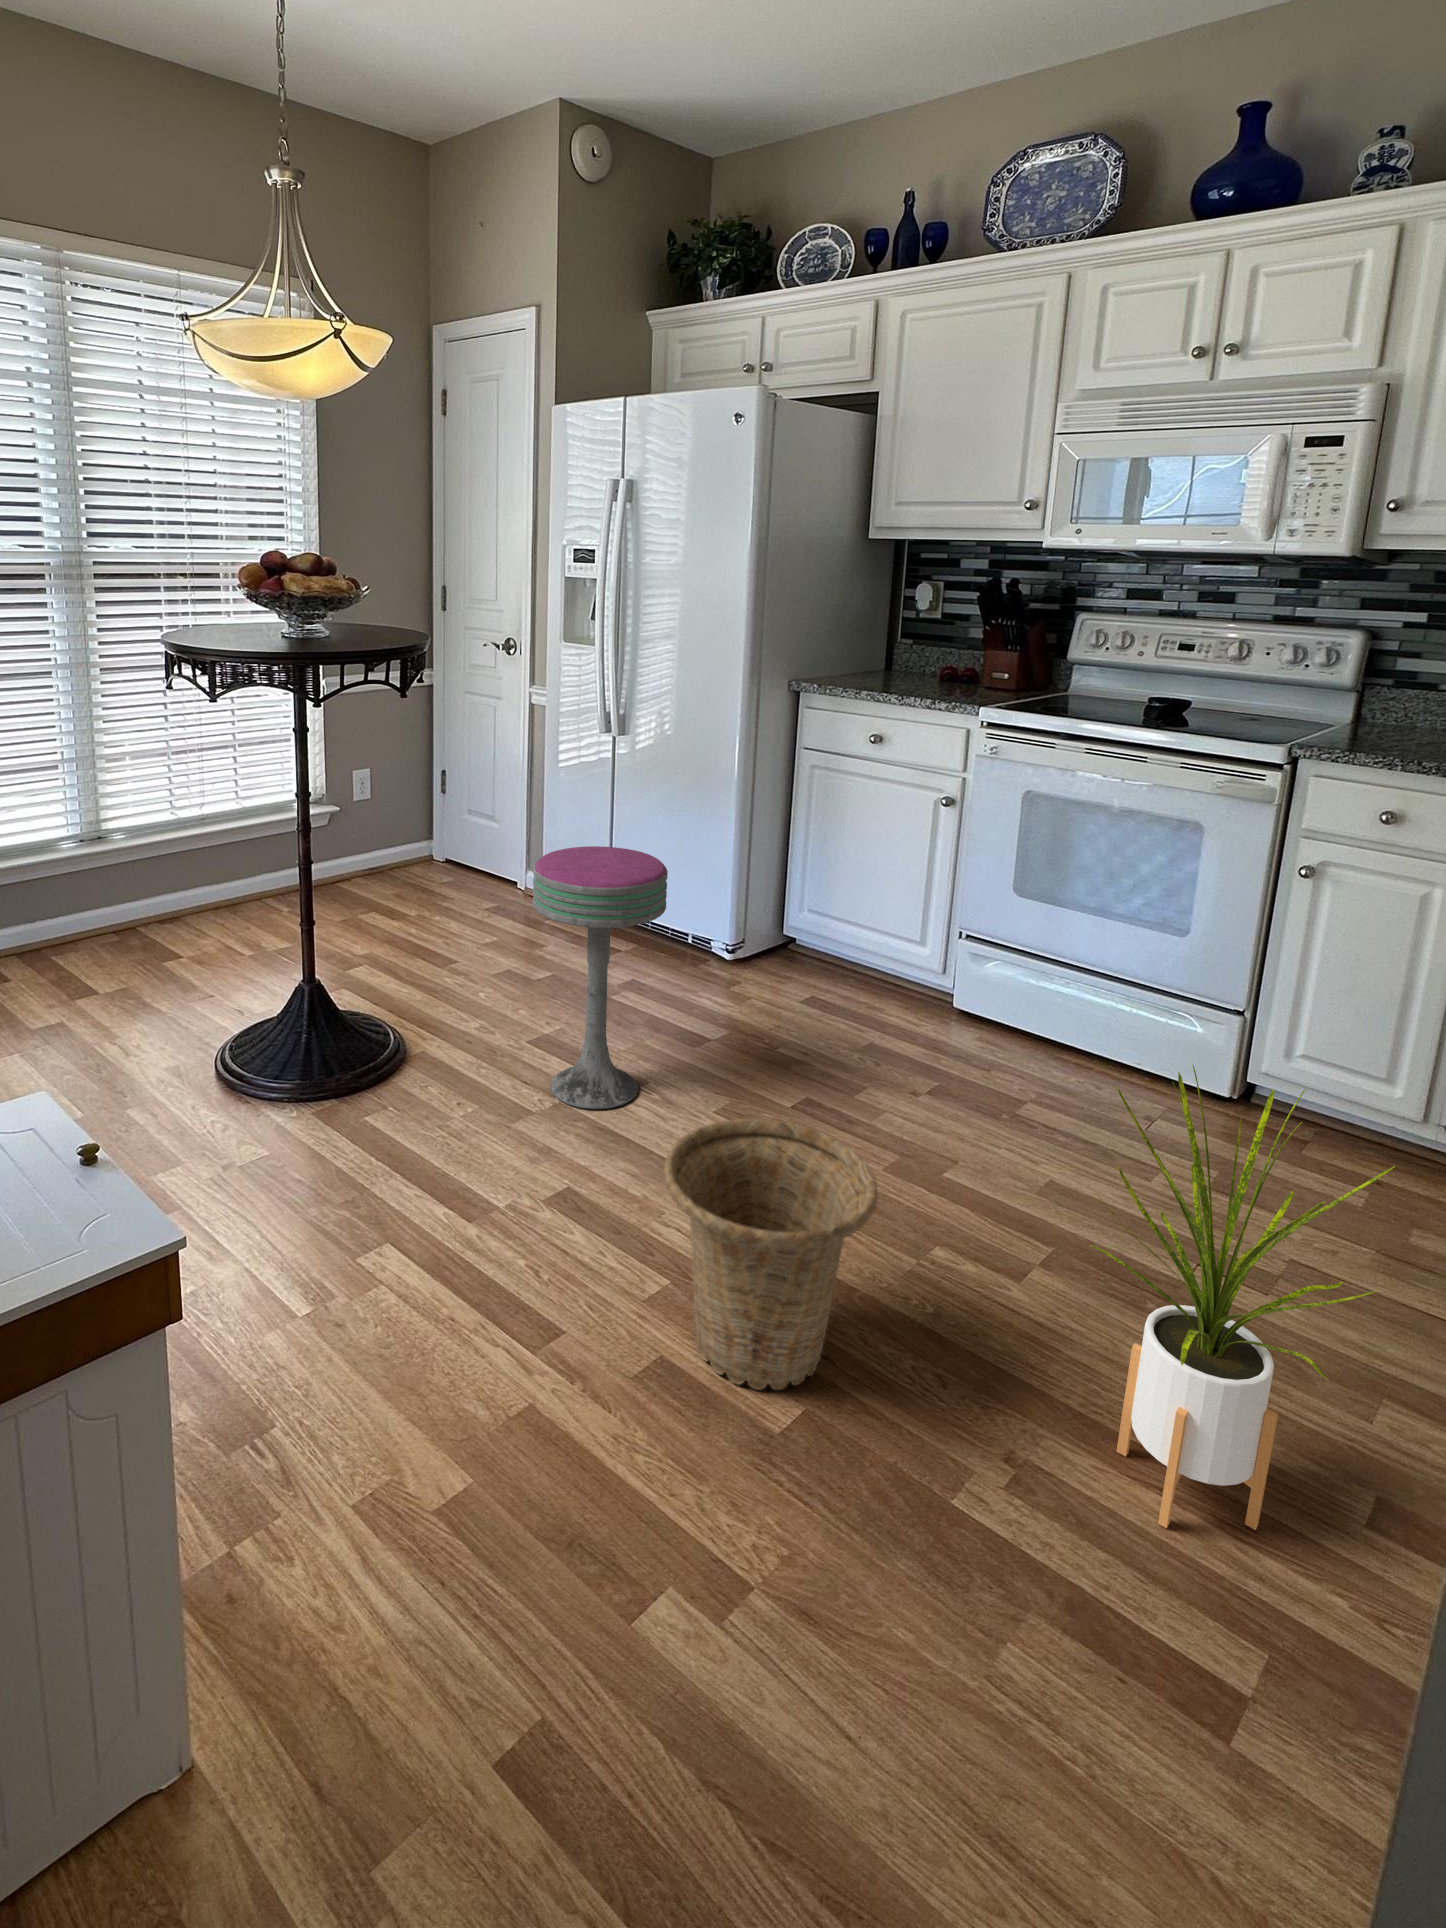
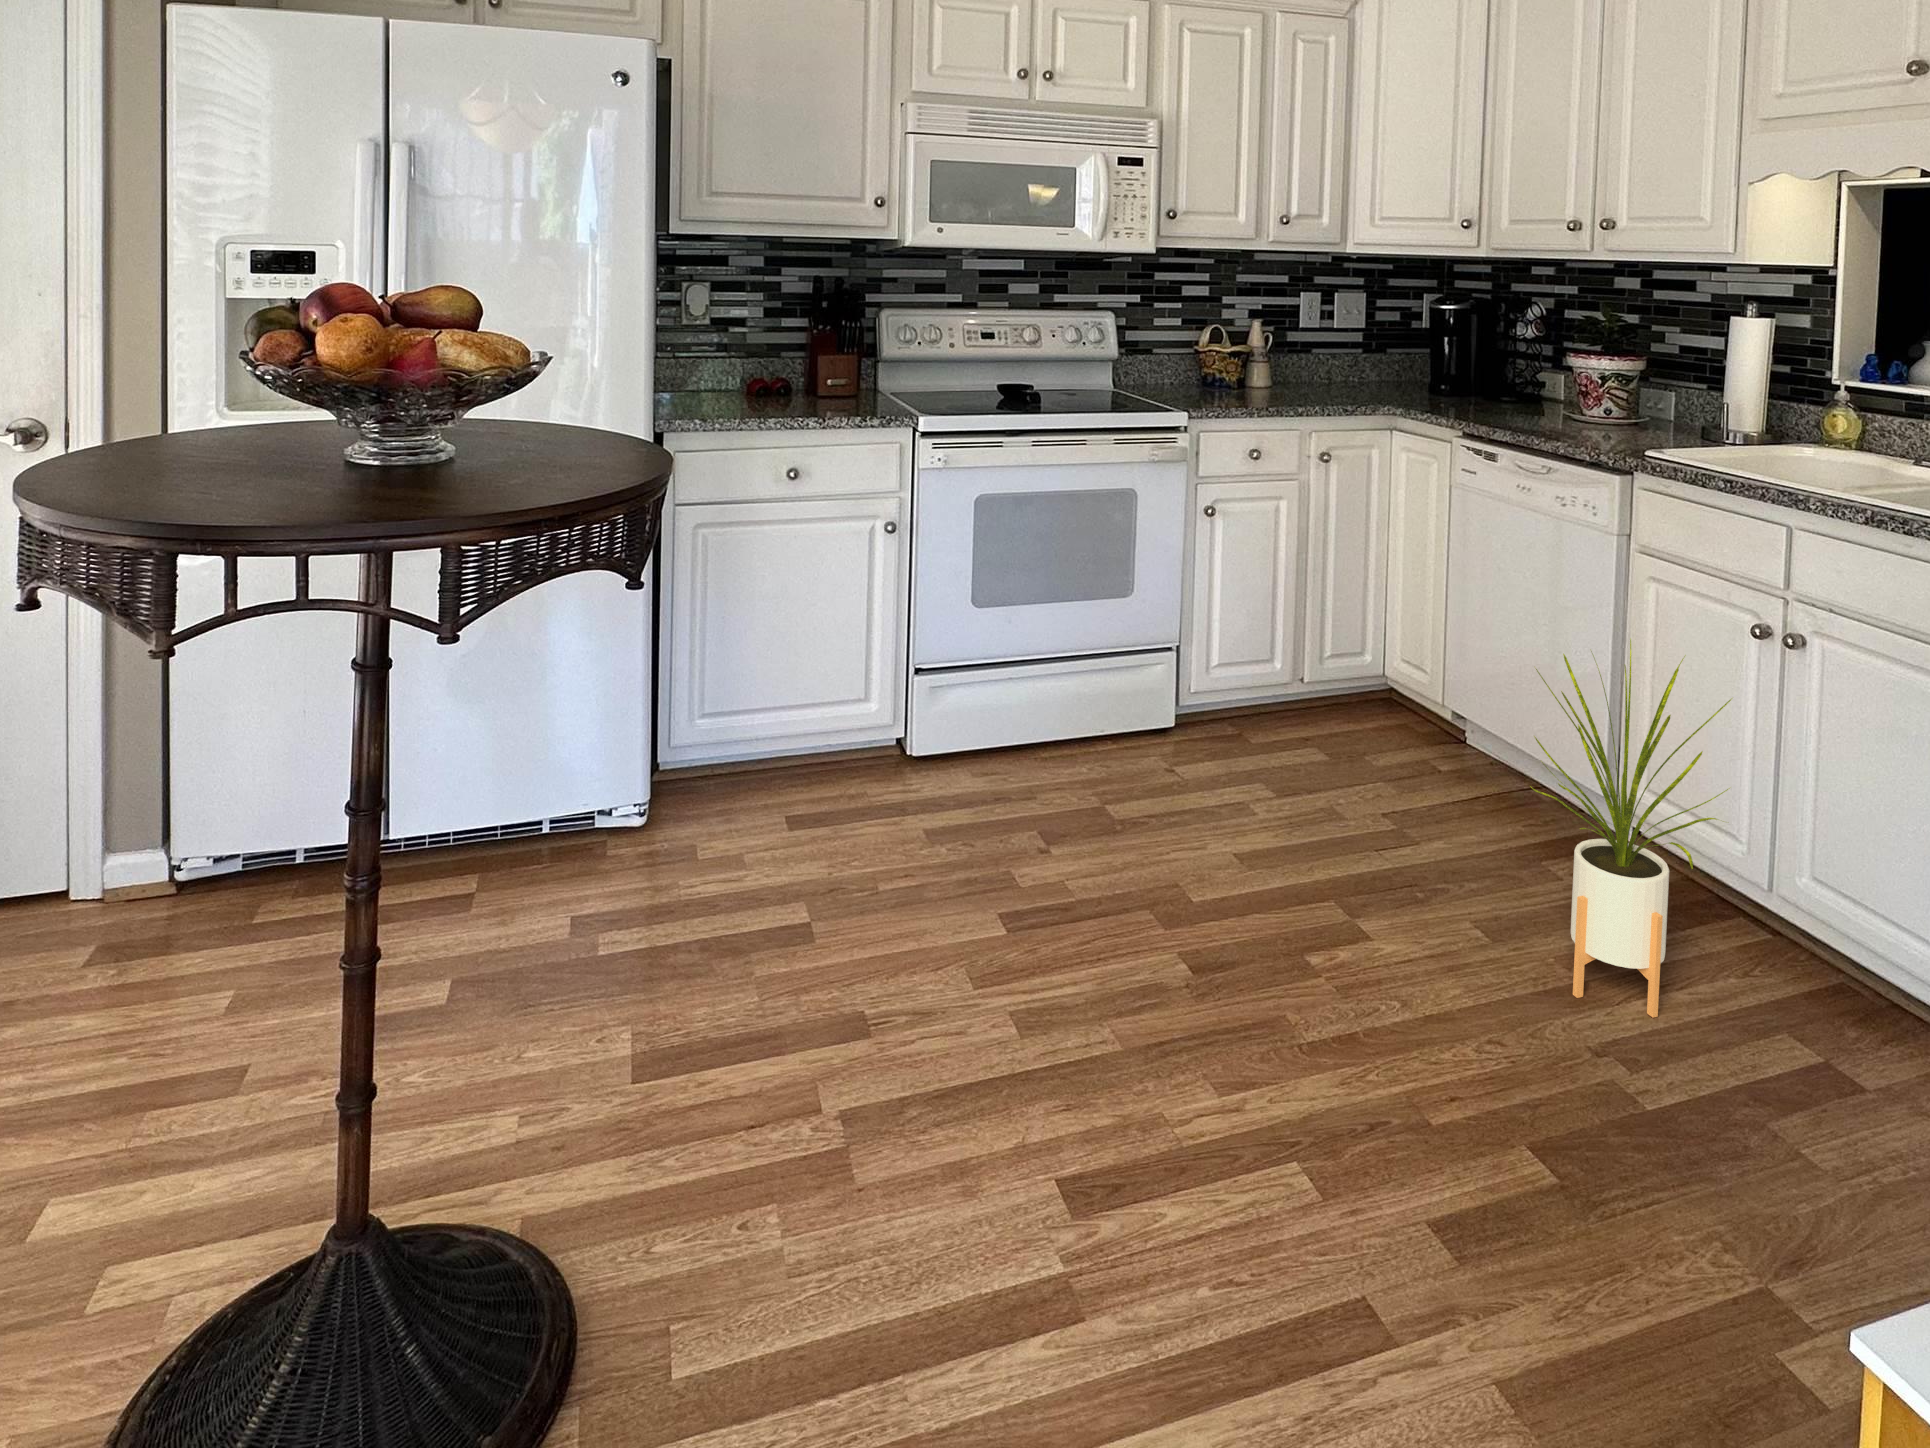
bar stool: present [533,846,668,1109] -> none [736,681,940,1112]
basket: present [664,1119,878,1390] -> none [1309,872,1547,1190]

